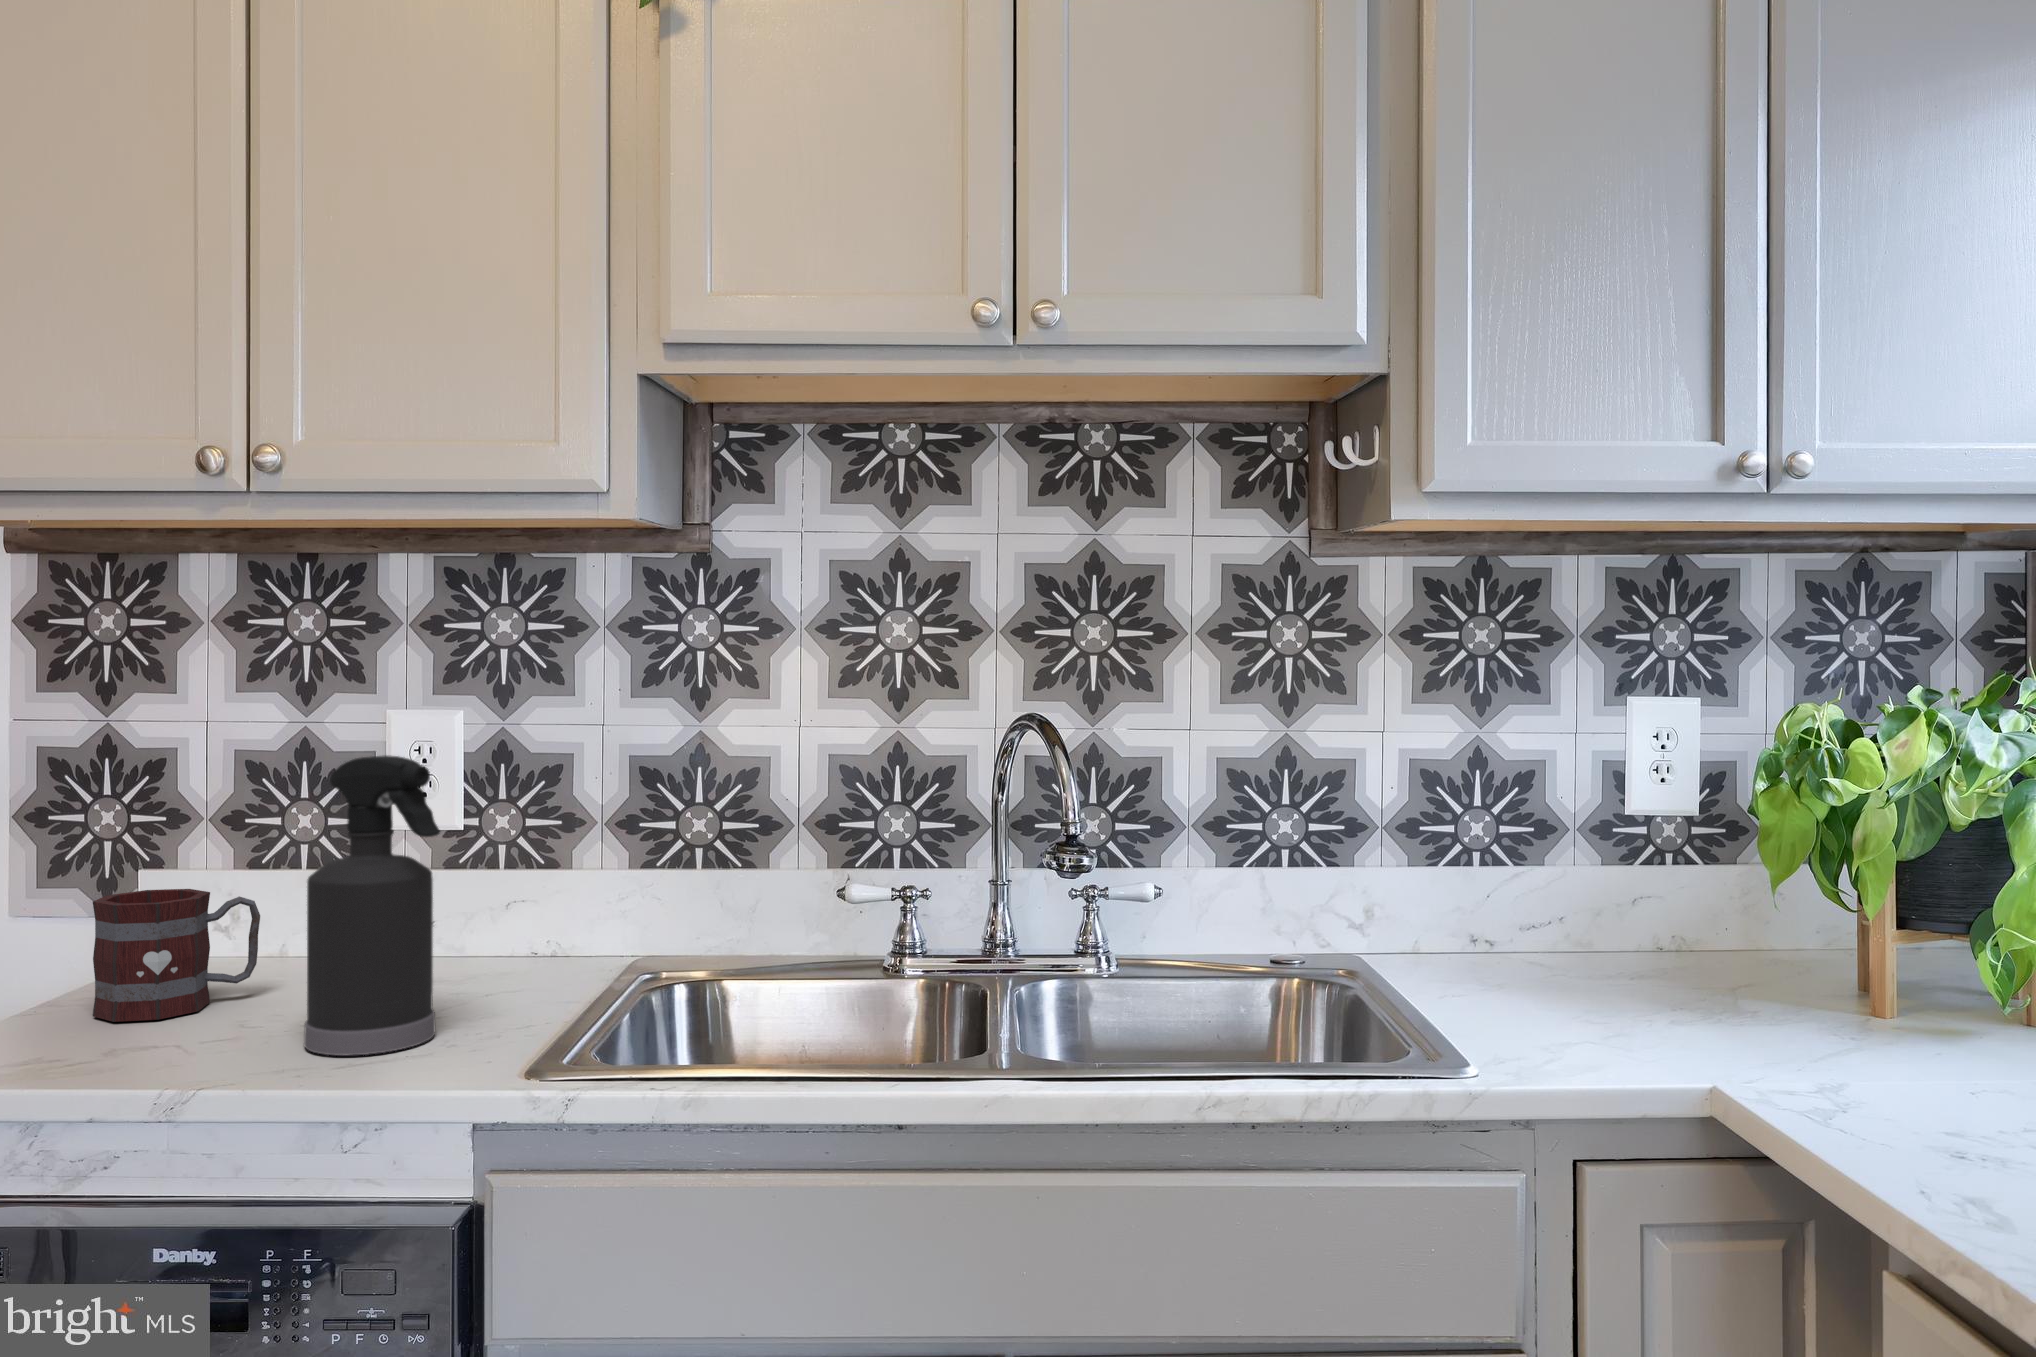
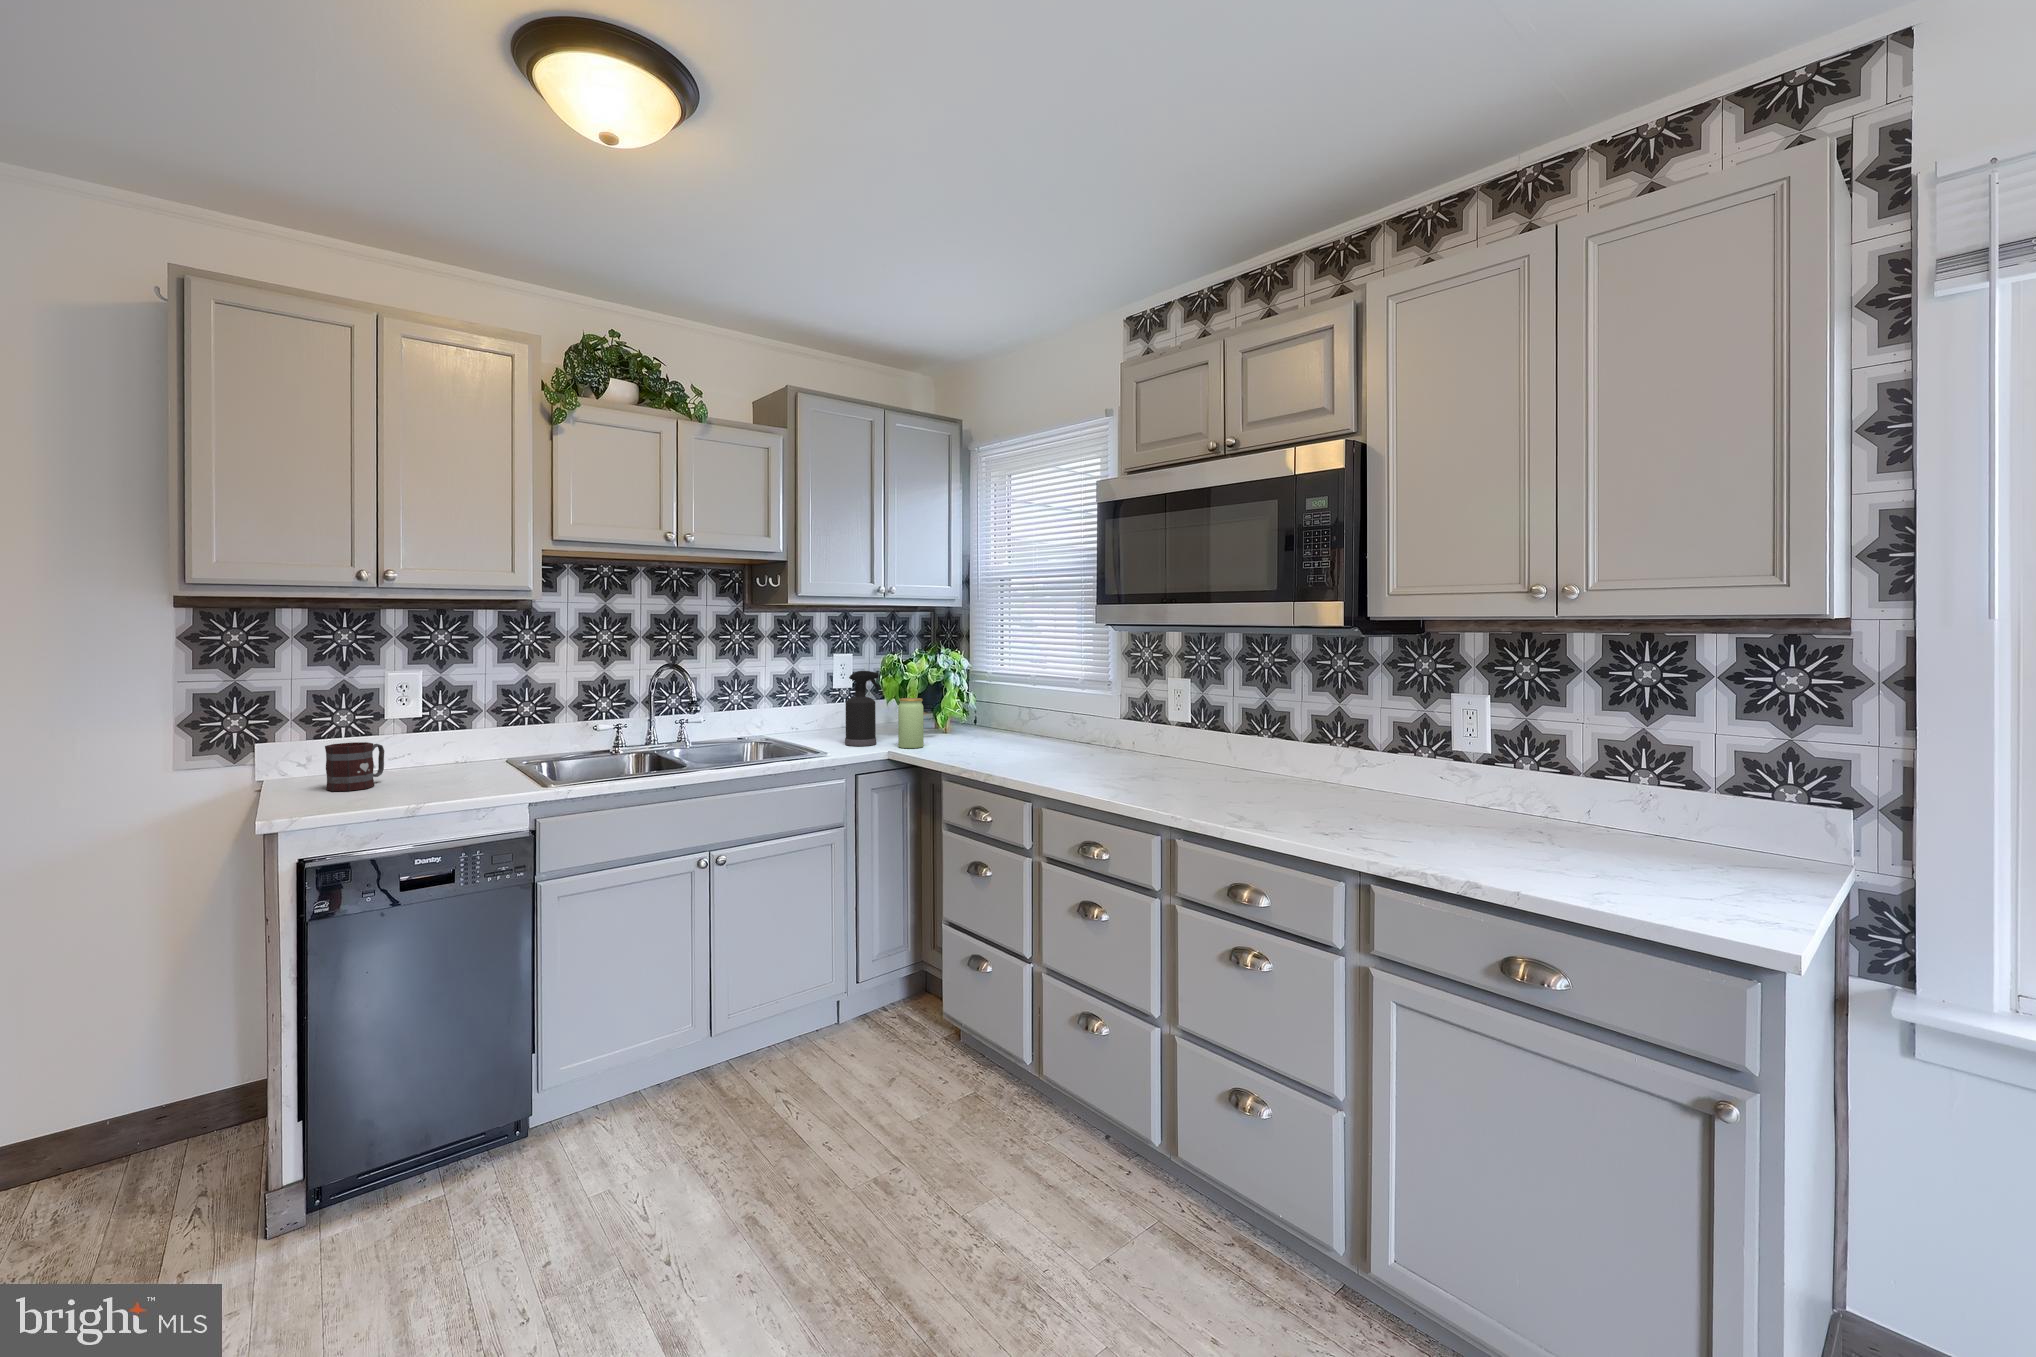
spray bottle: present [304,756,440,1055] -> present [845,671,881,746]
jar: none [1827,884,1957,1117] -> present [898,698,924,748]

